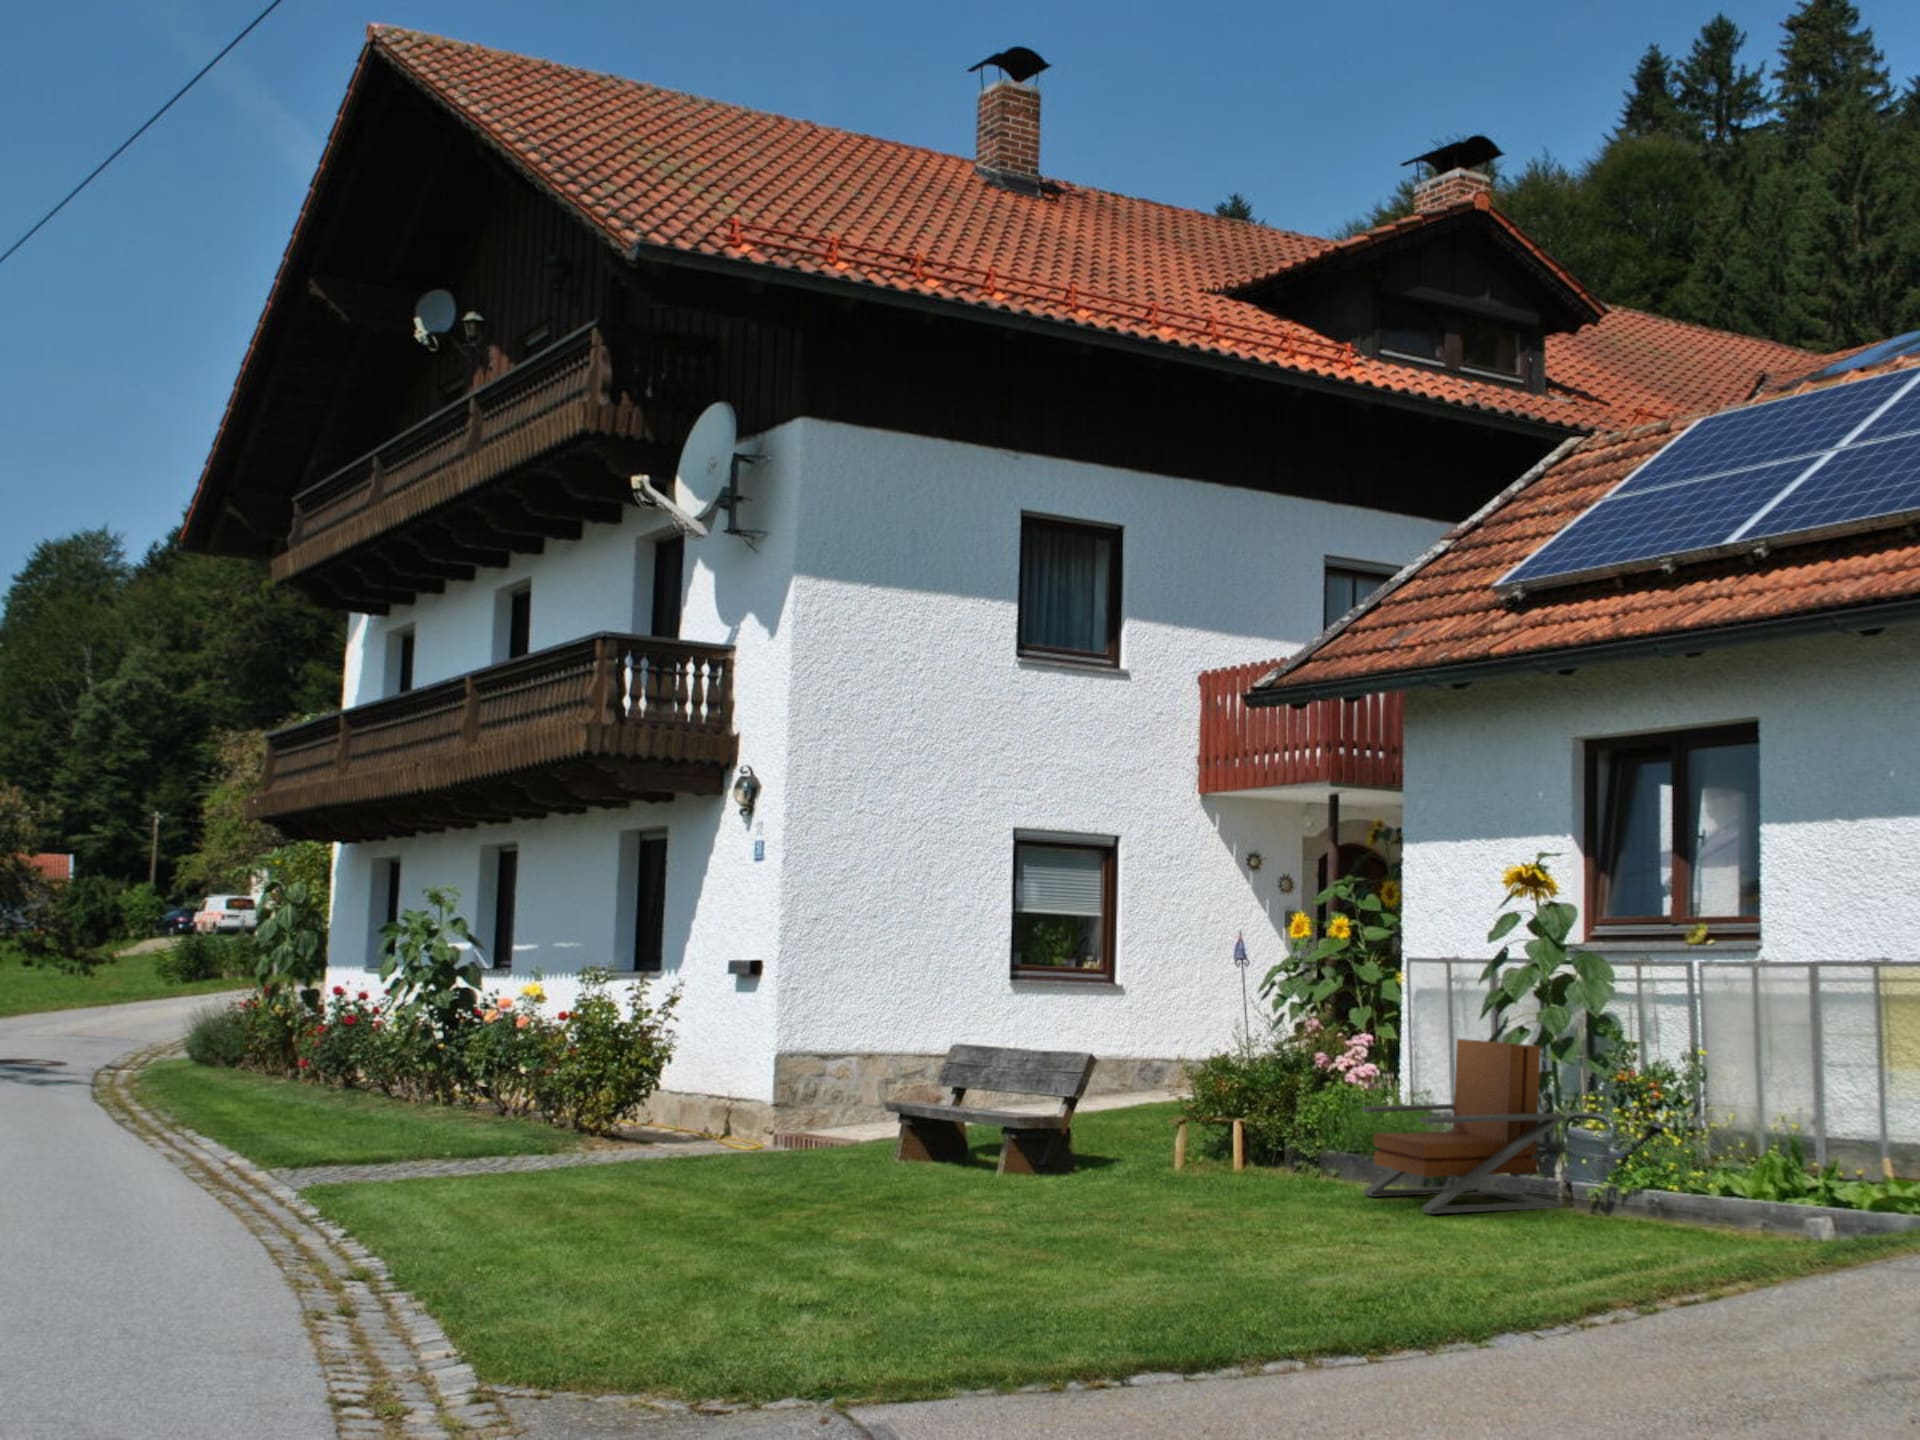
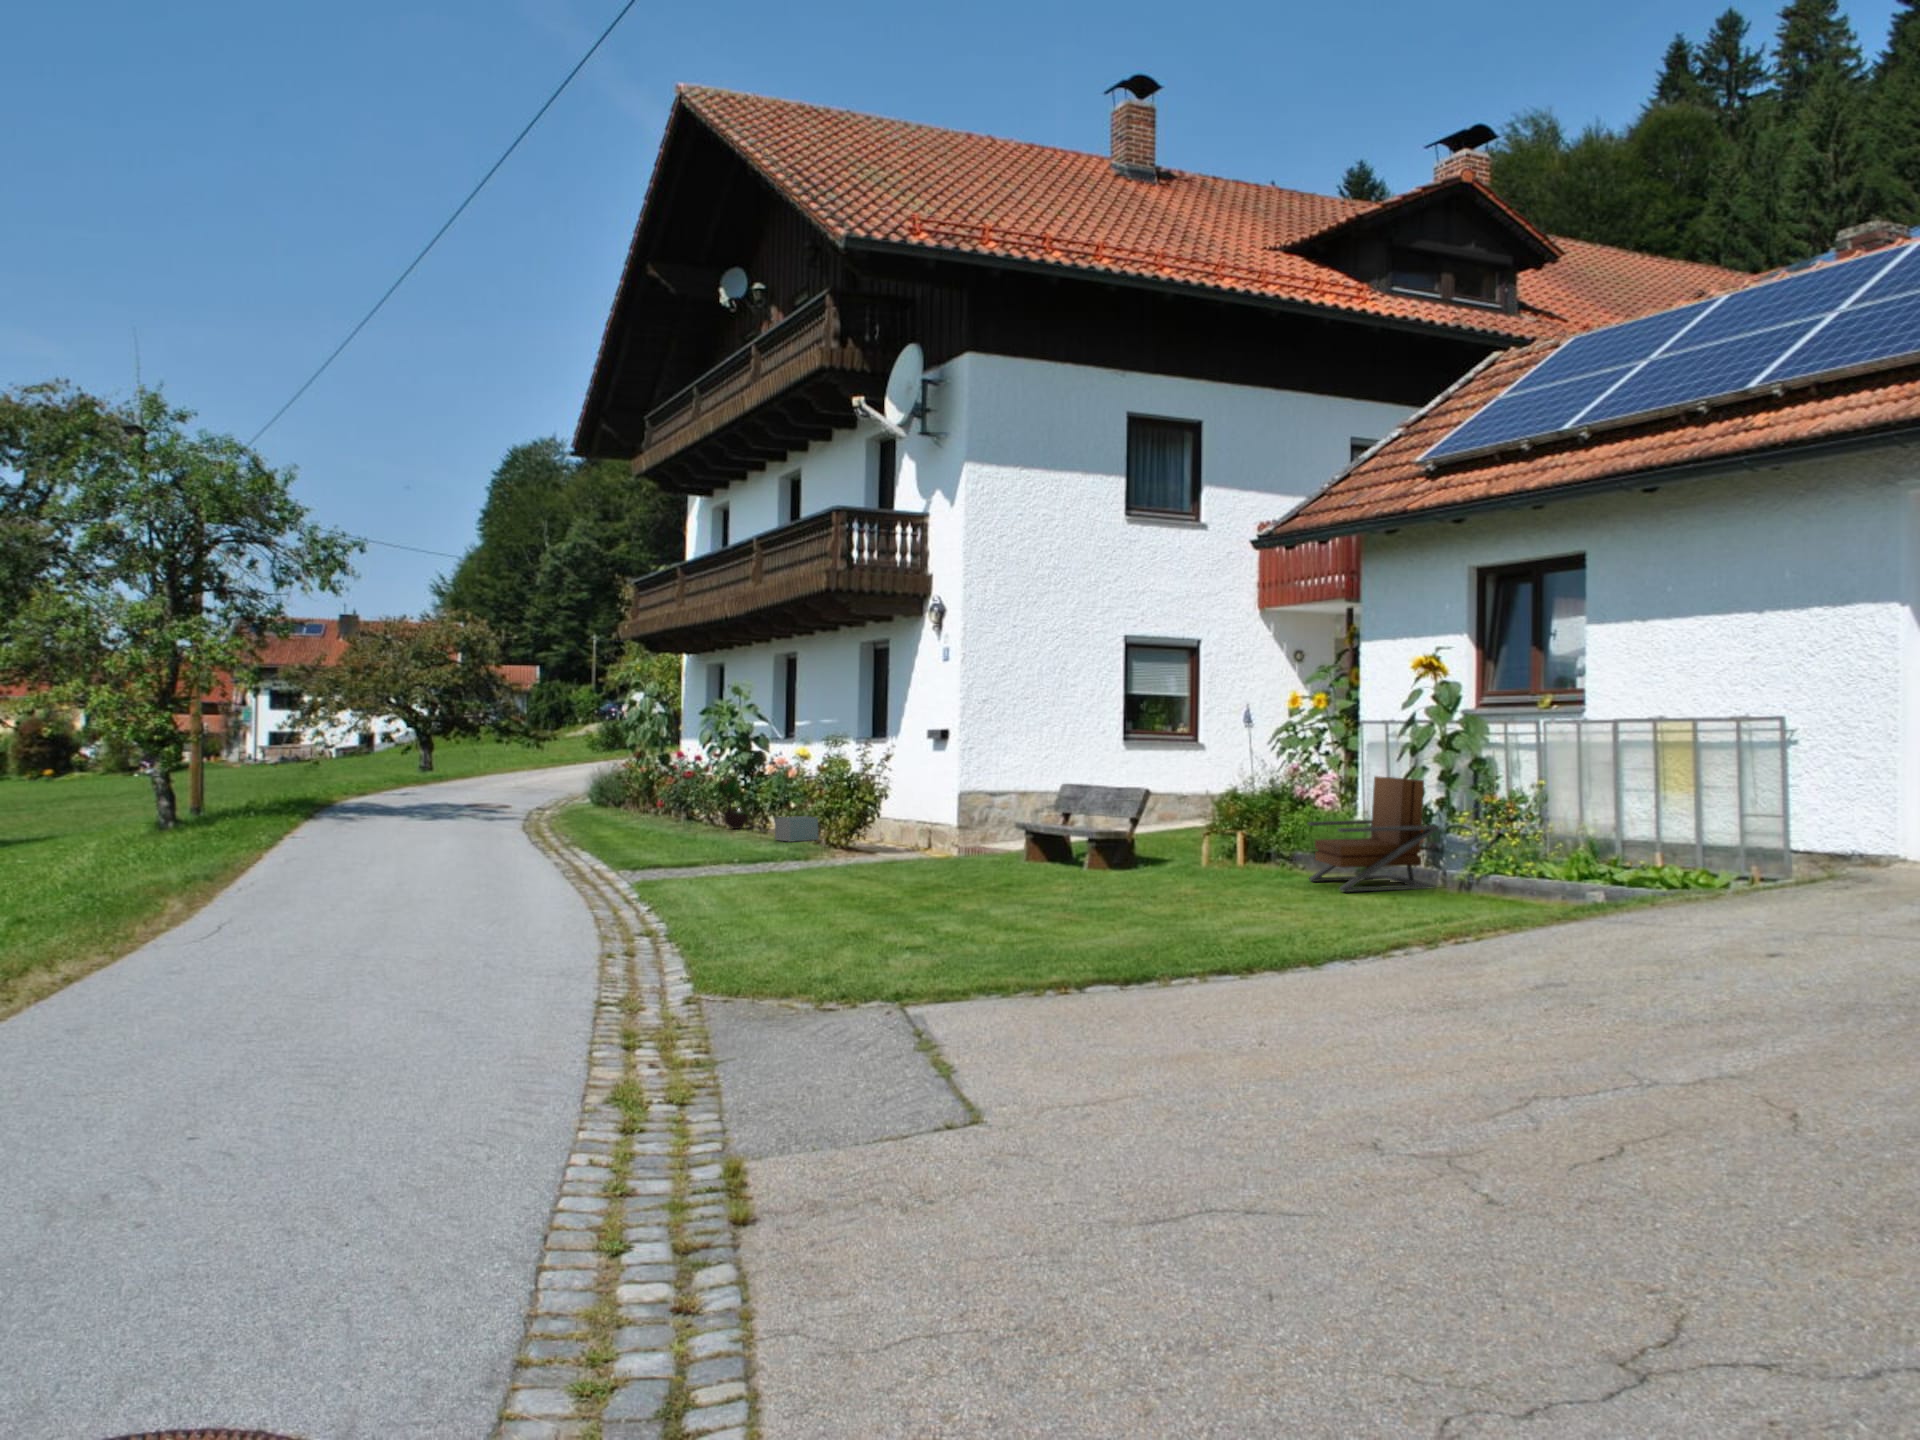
potted tree: none [391,1025,446,1107] -> present [715,780,748,829]
storage box: none [498,1089,566,1128] -> present [775,816,819,842]

